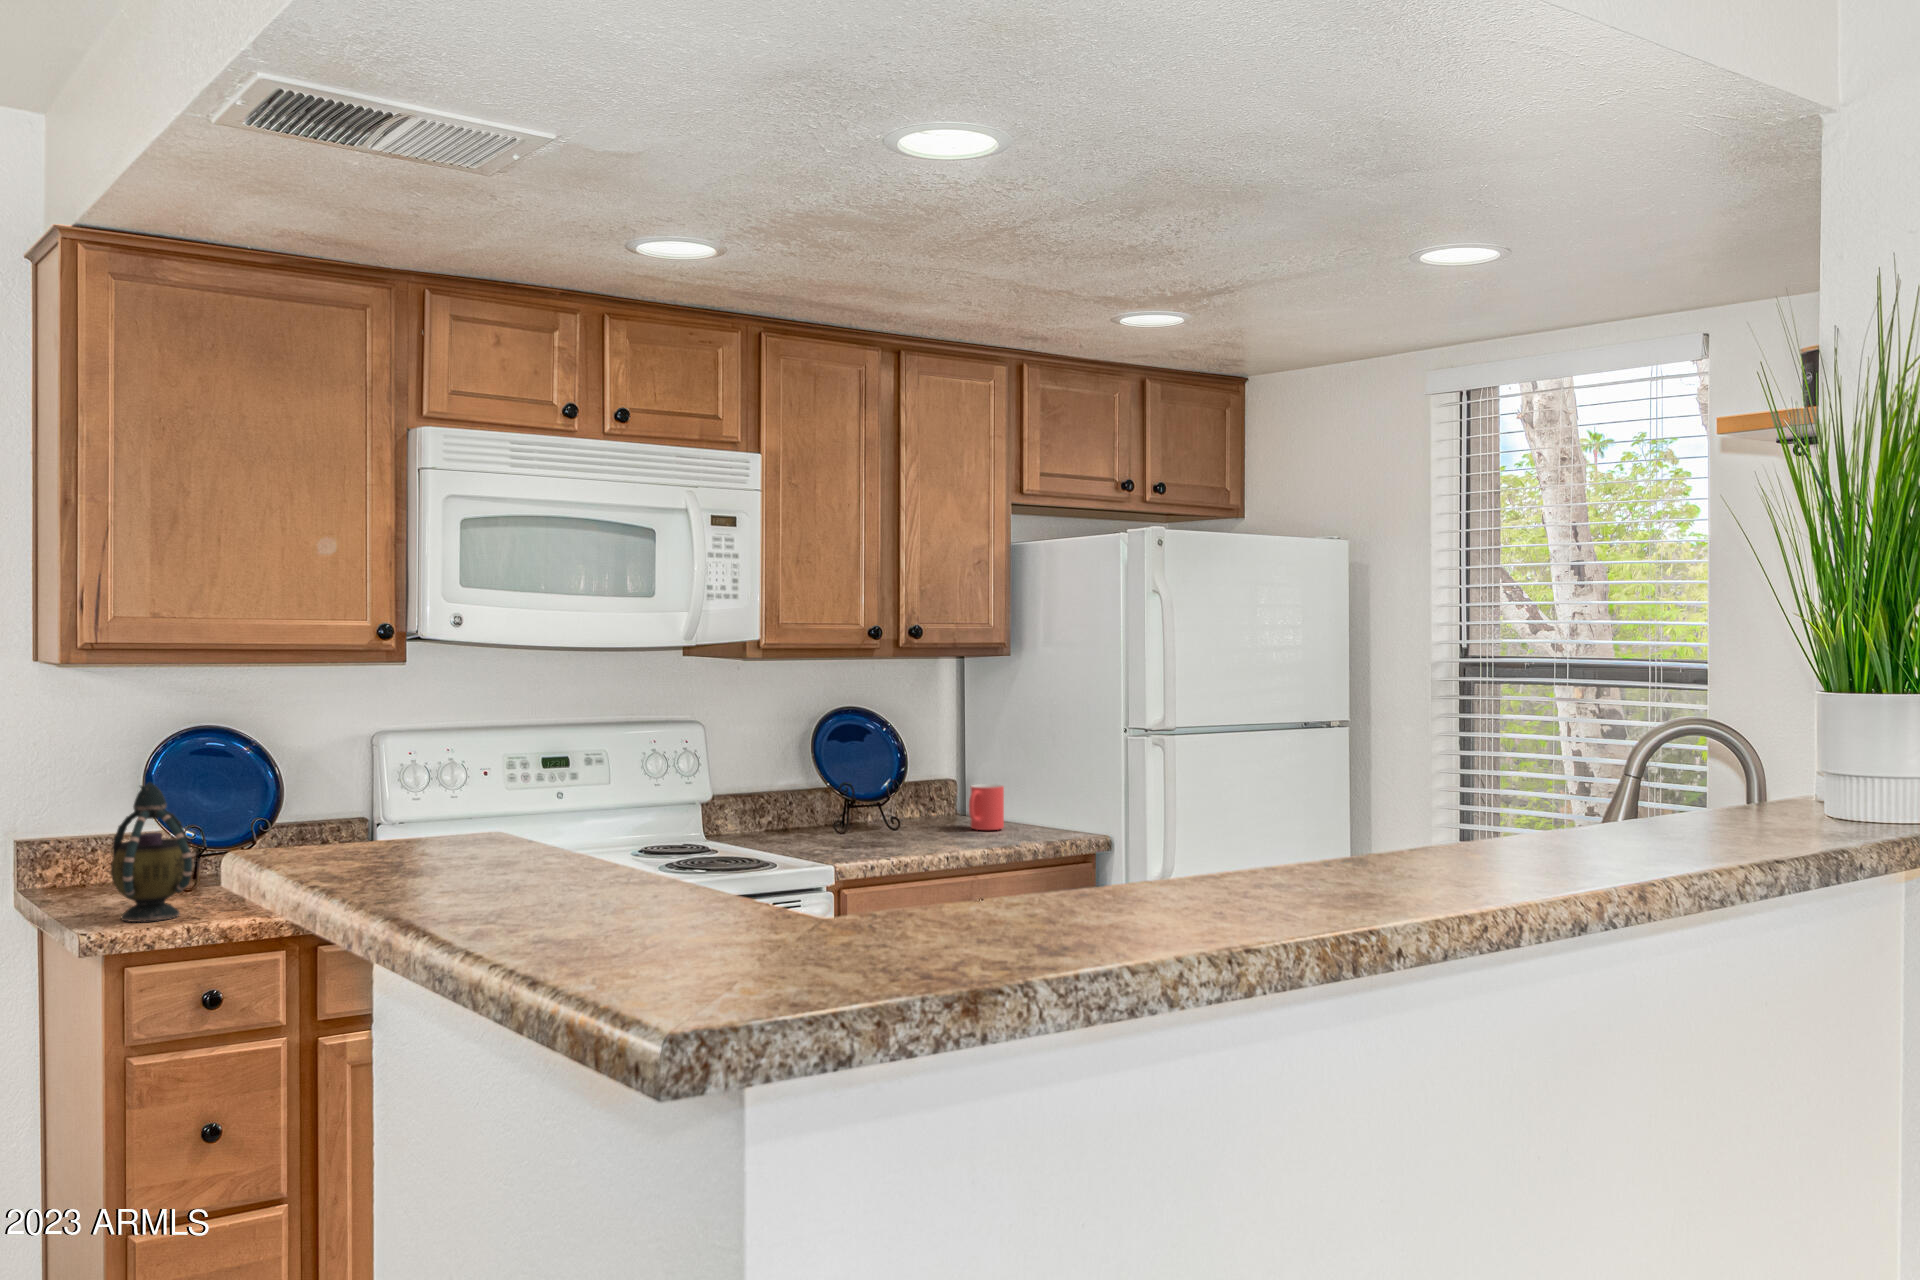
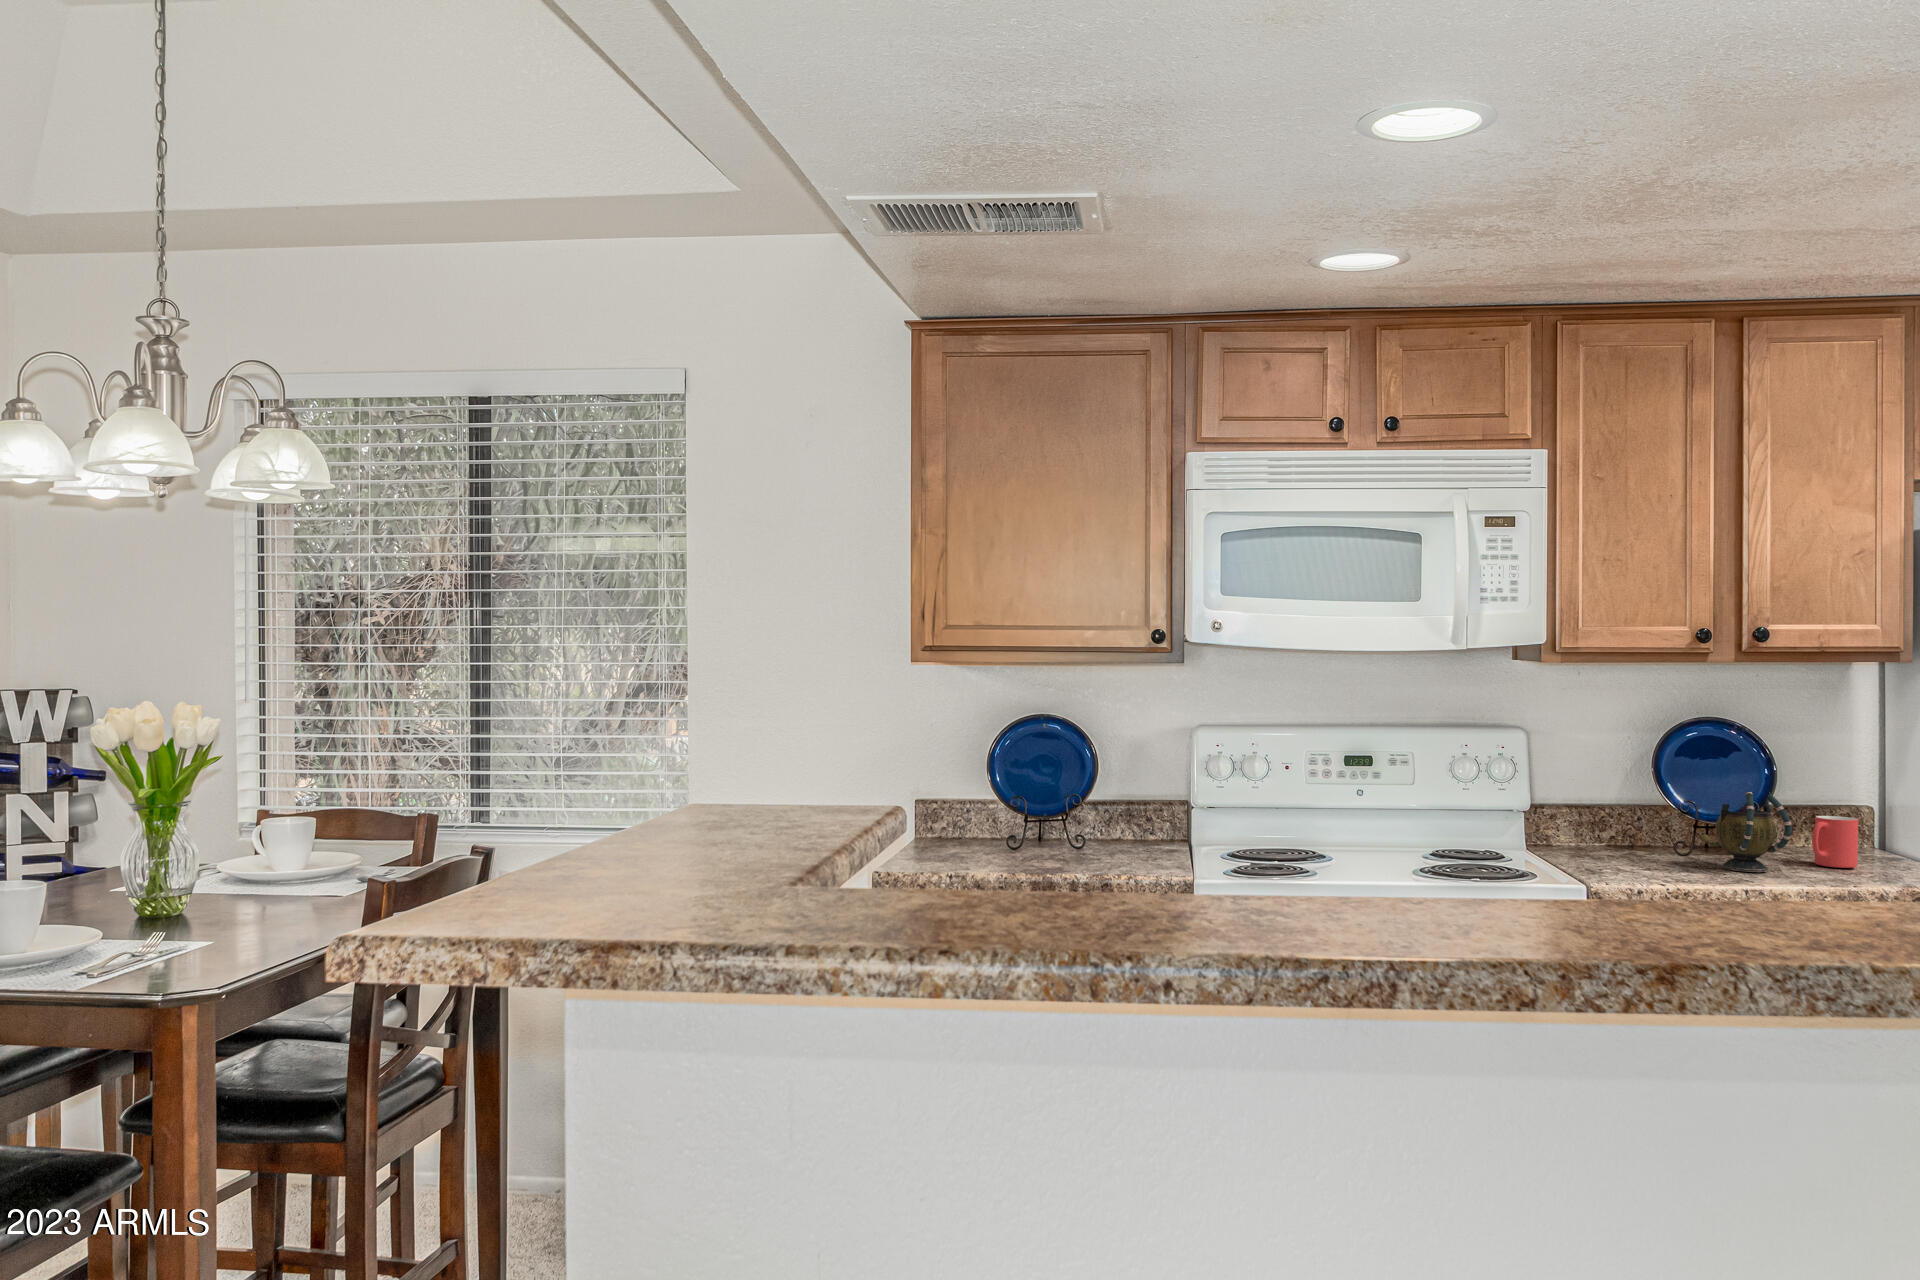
teapot: present [111,782,192,922] -> present [1699,792,1792,872]

